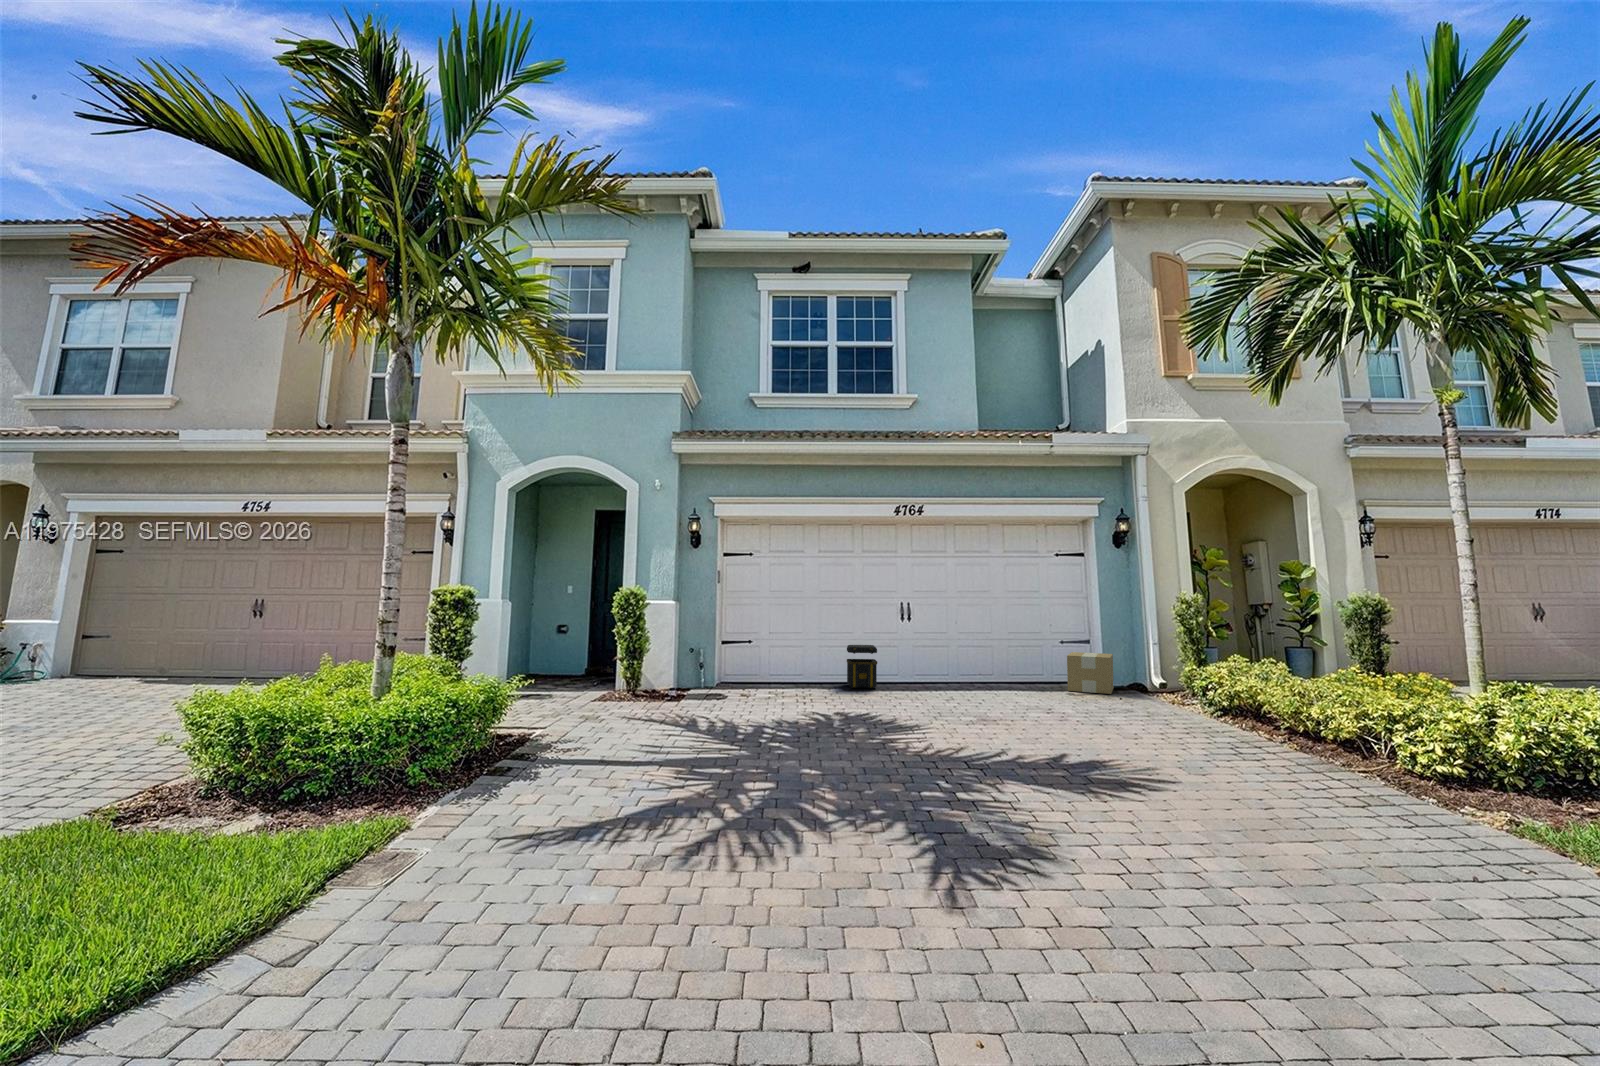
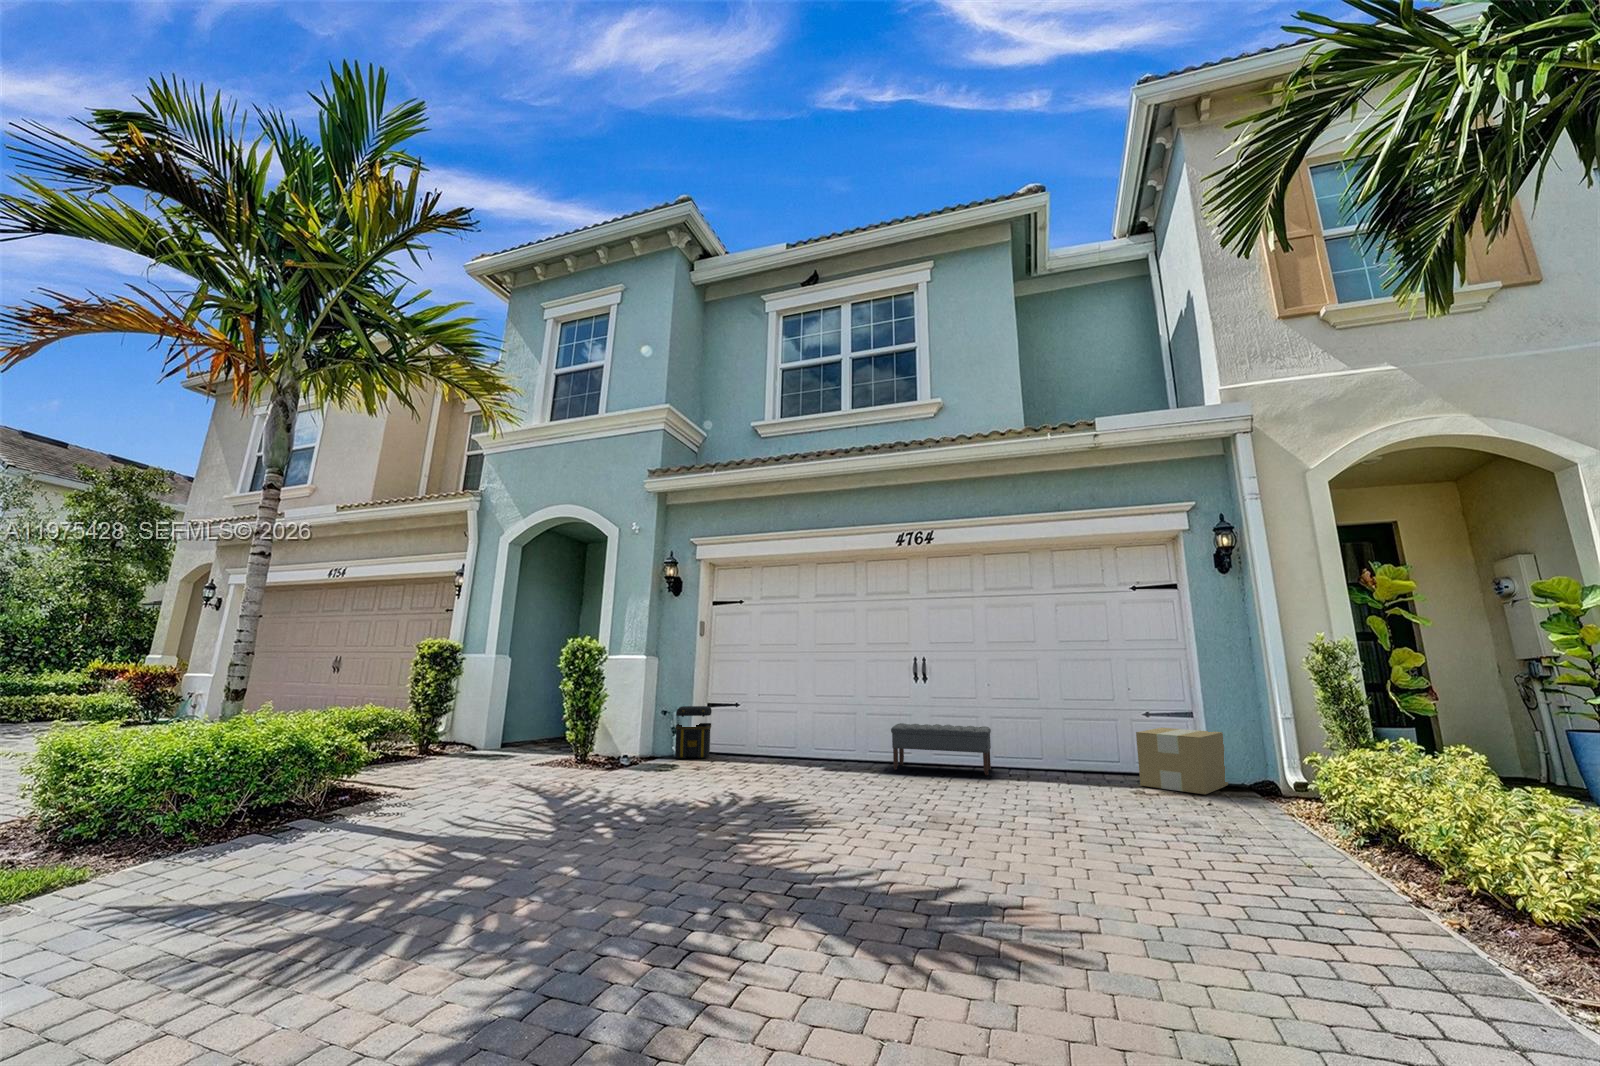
toolbox: present [847,645,877,688] -> present [675,706,712,758]
bench: none [892,654,968,689] -> present [891,723,991,775]

